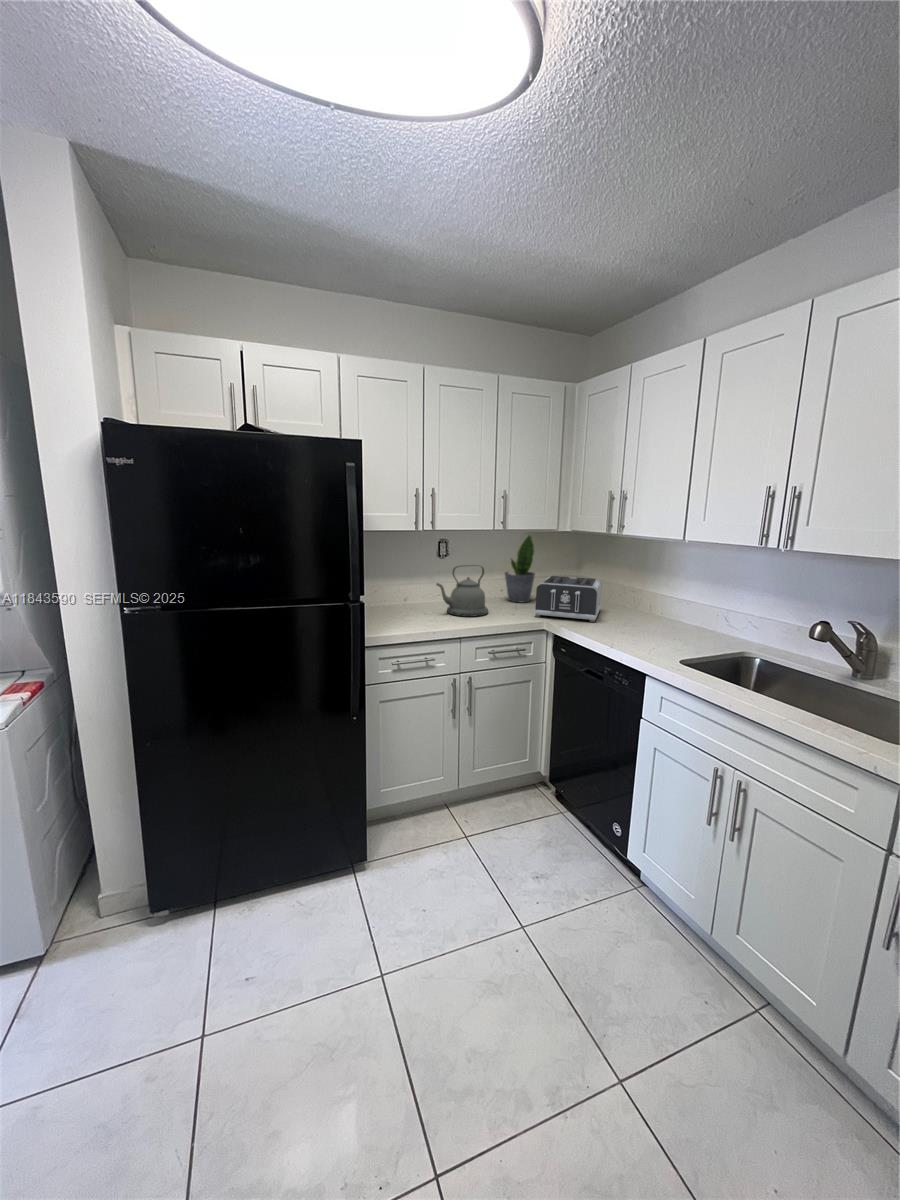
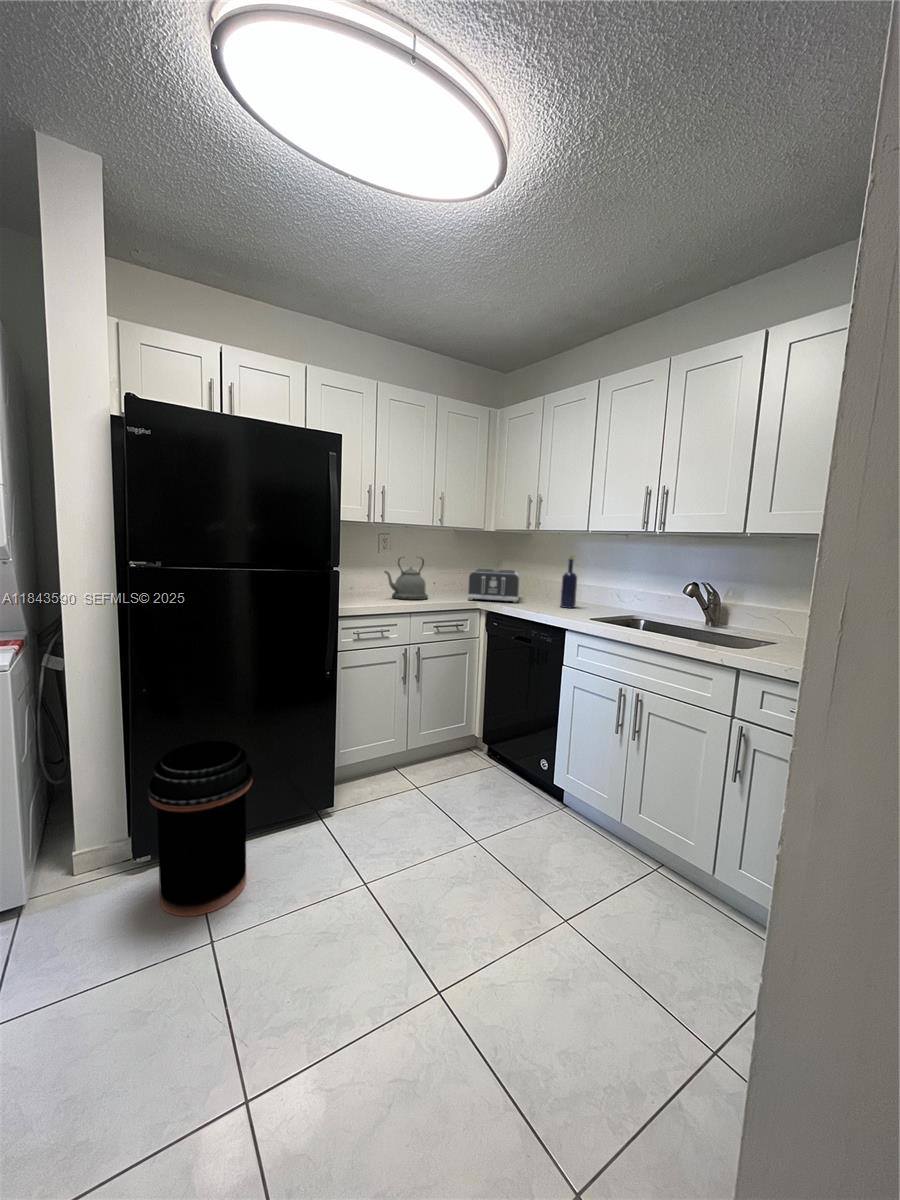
potted plant: present [505,535,535,603] -> none [437,534,464,593]
bottle: none [648,566,672,633] -> present [560,555,577,608]
trash can: none [144,798,259,996] -> present [148,741,253,916]

